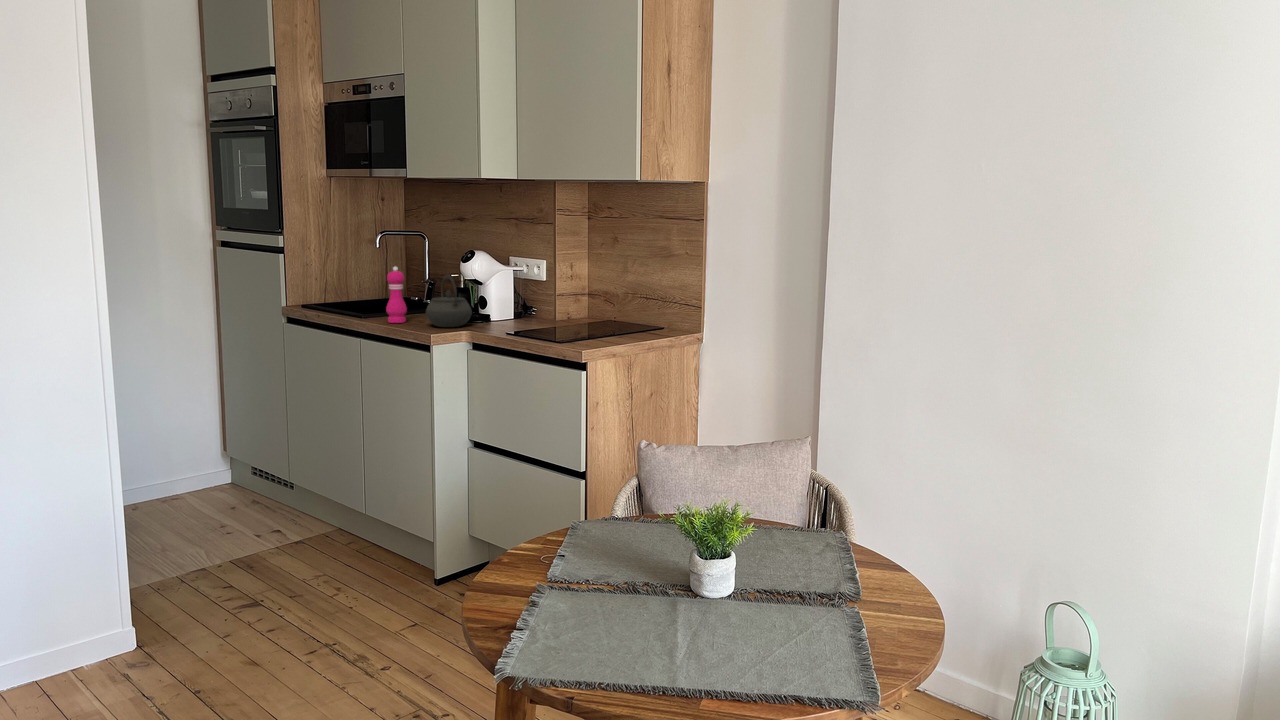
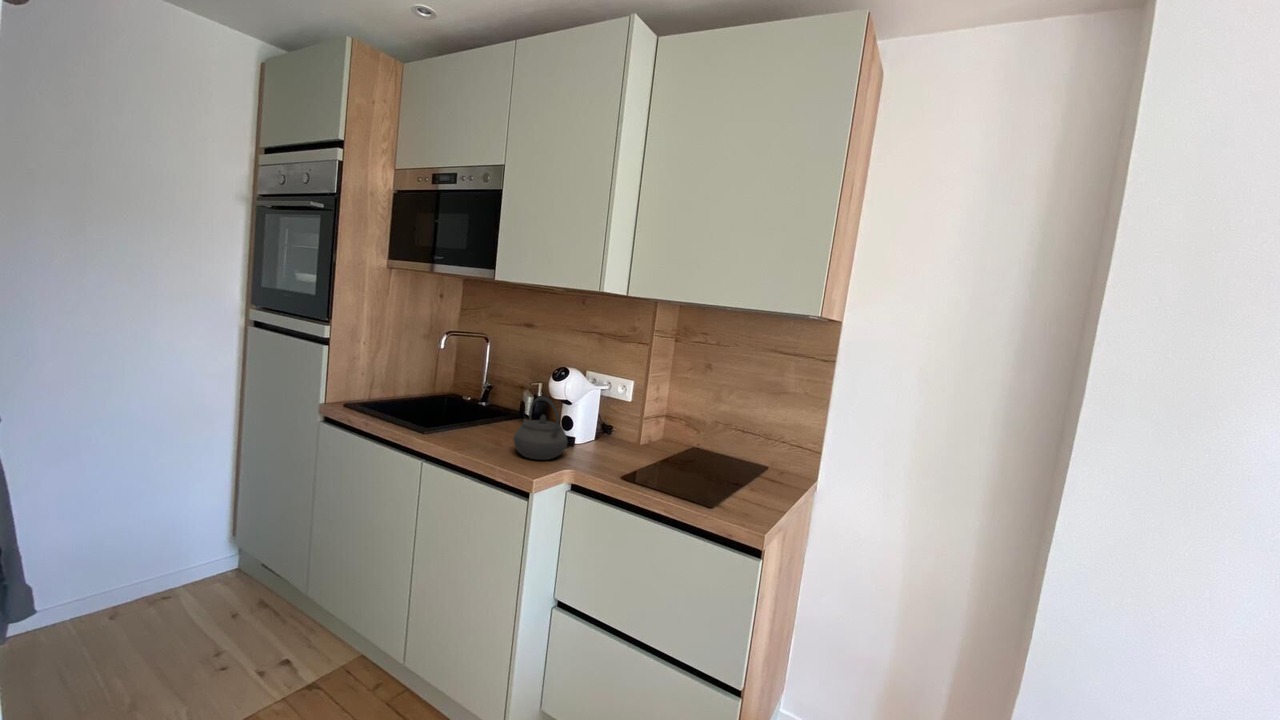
pepper mill: present [386,267,407,323] -> none [459,379,485,446]

